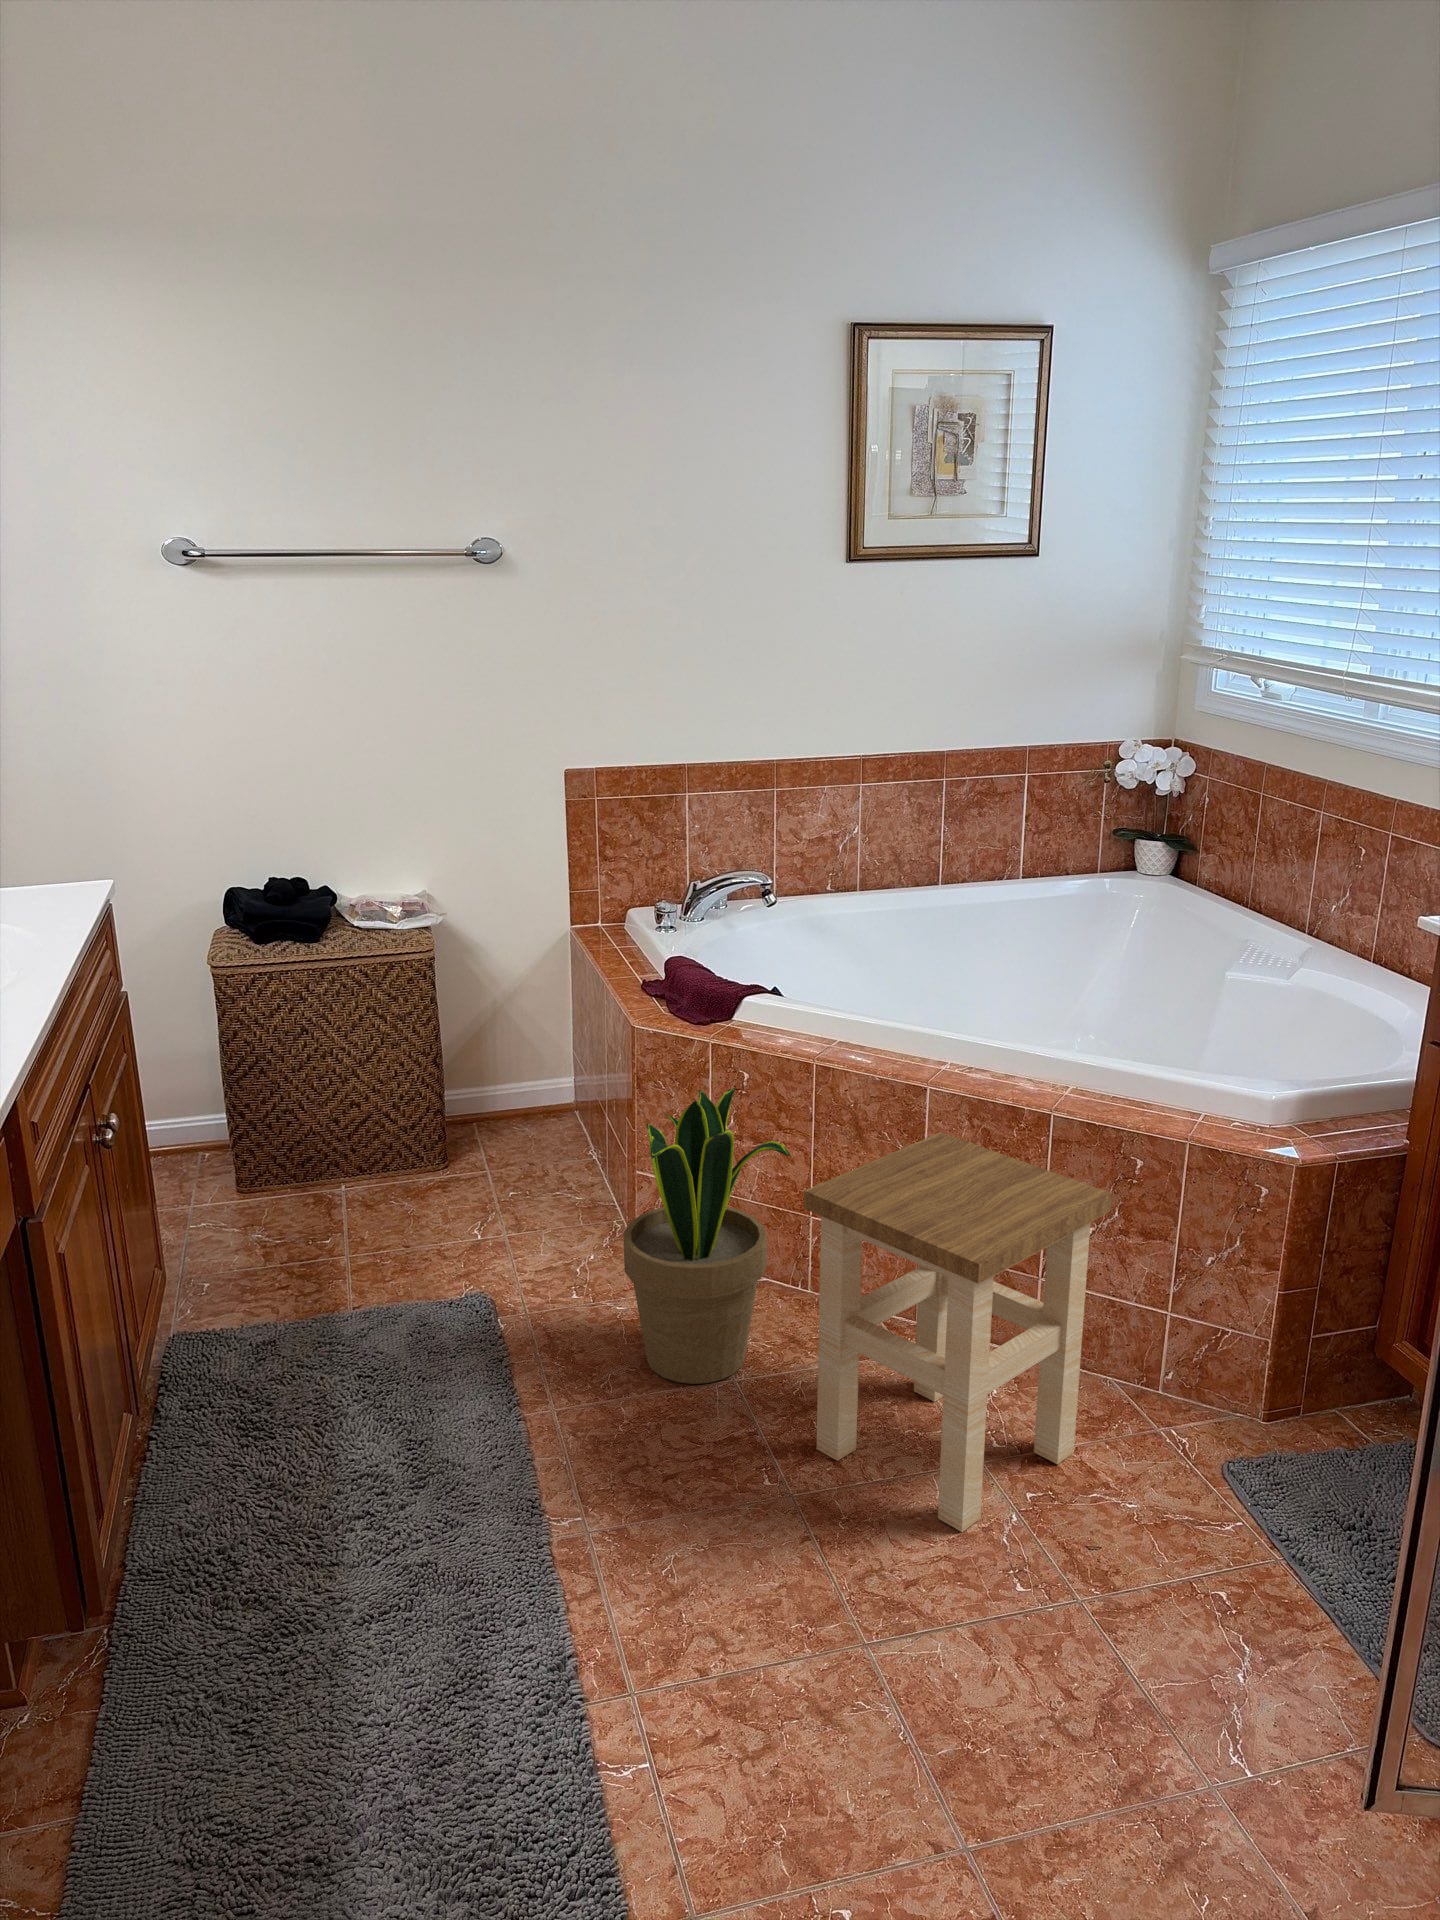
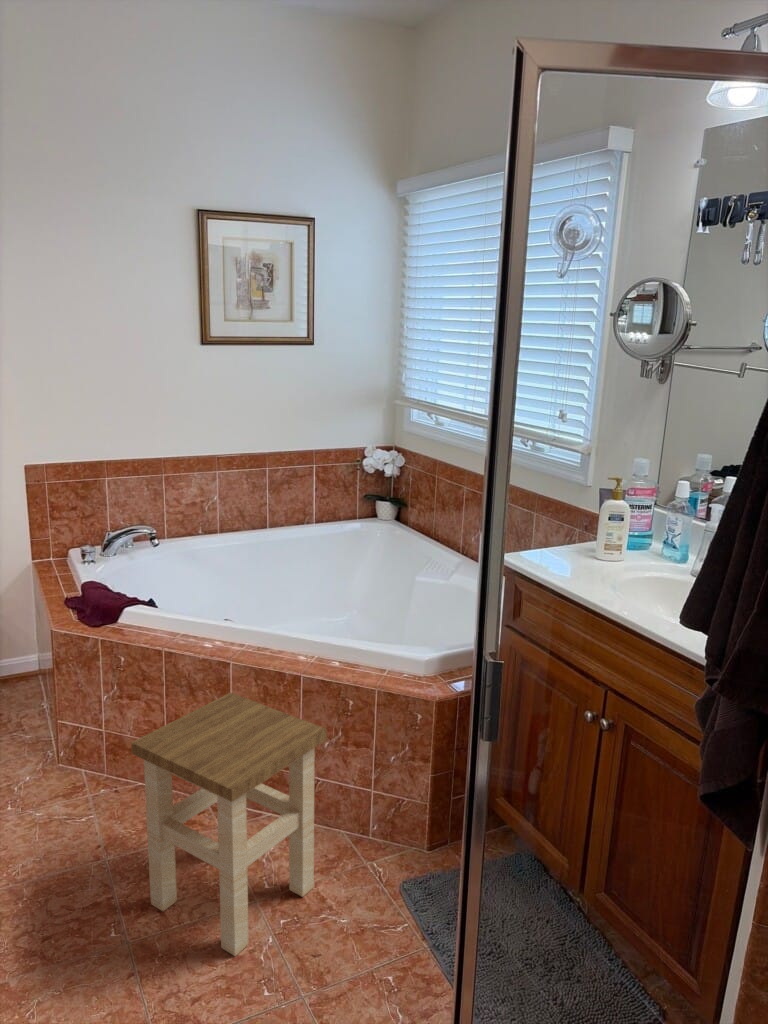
potted plant: present [624,1088,790,1384] -> none [30,669,137,864]

